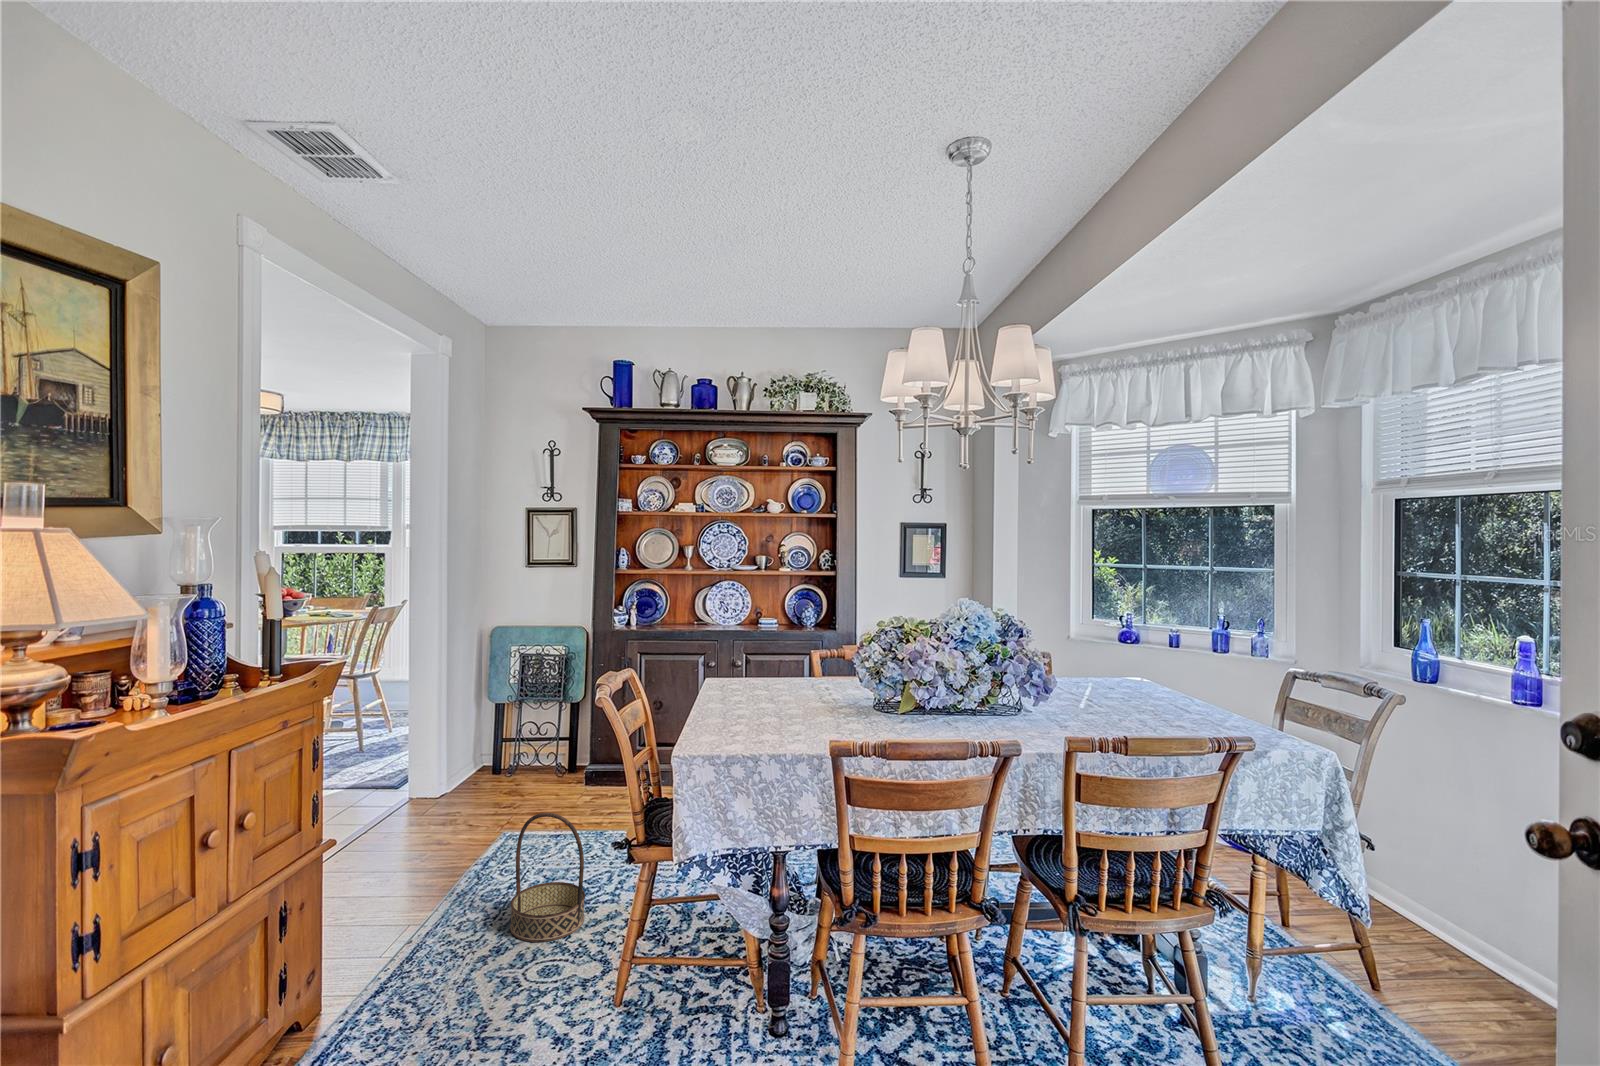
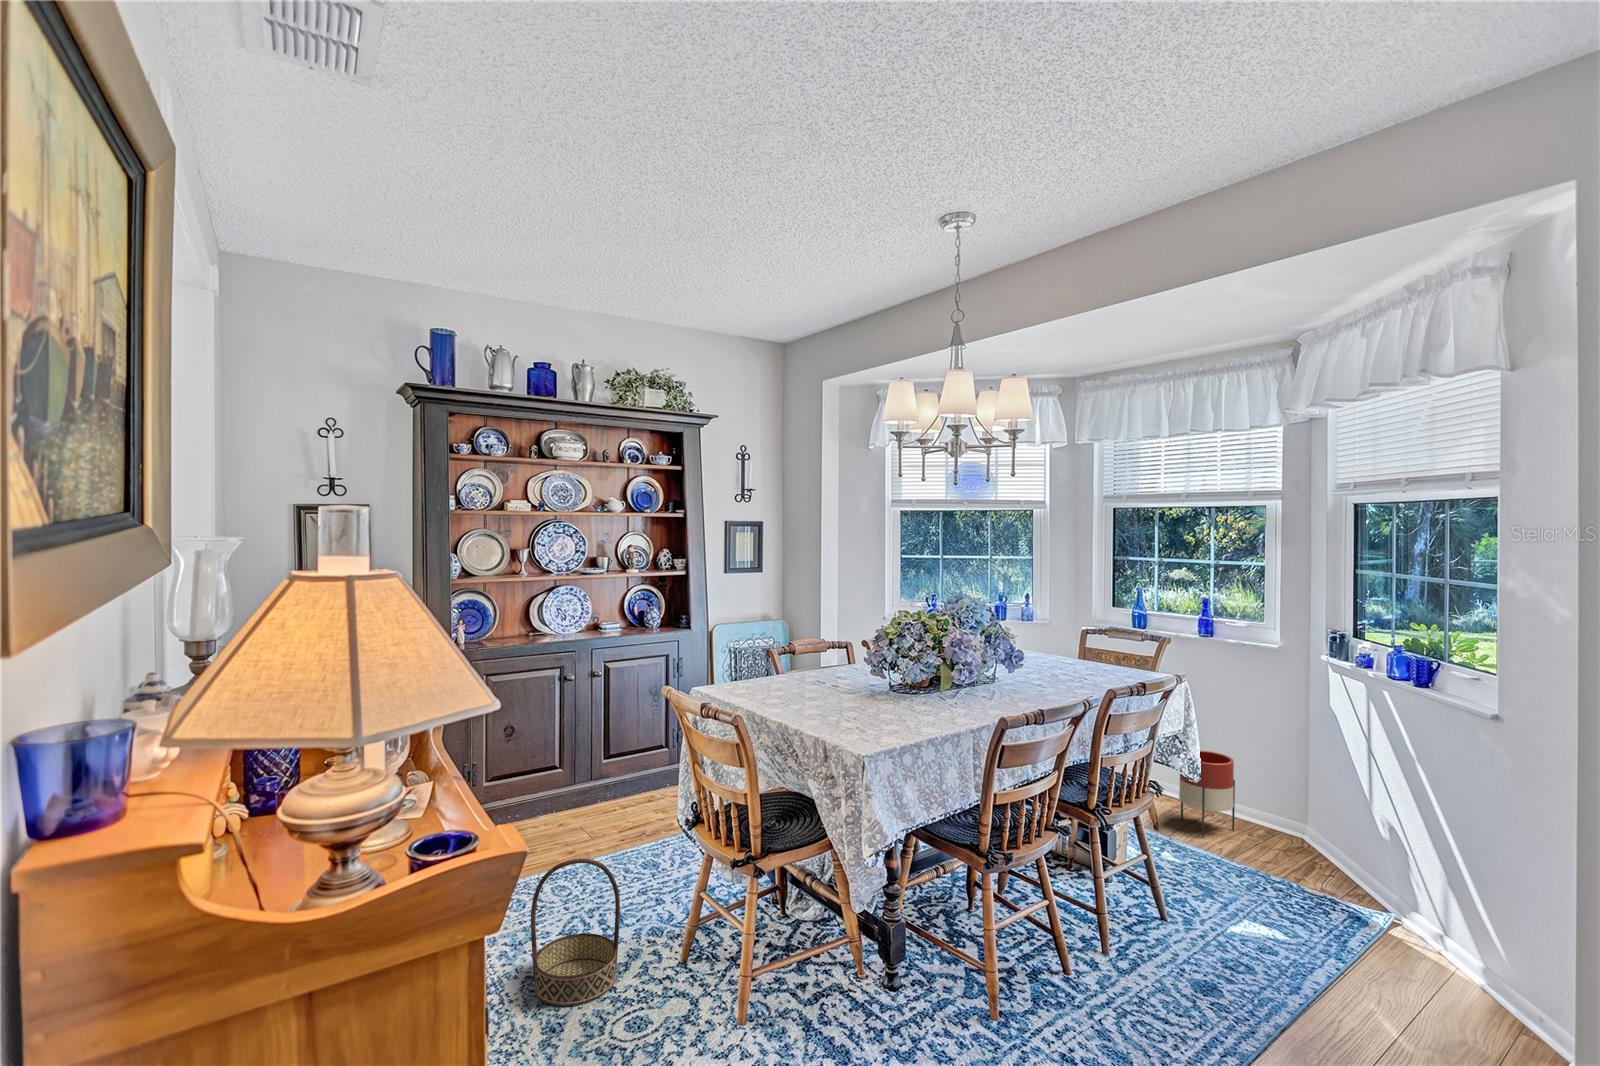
planter: none [1401,875,1506,1020] -> present [1179,750,1235,838]

